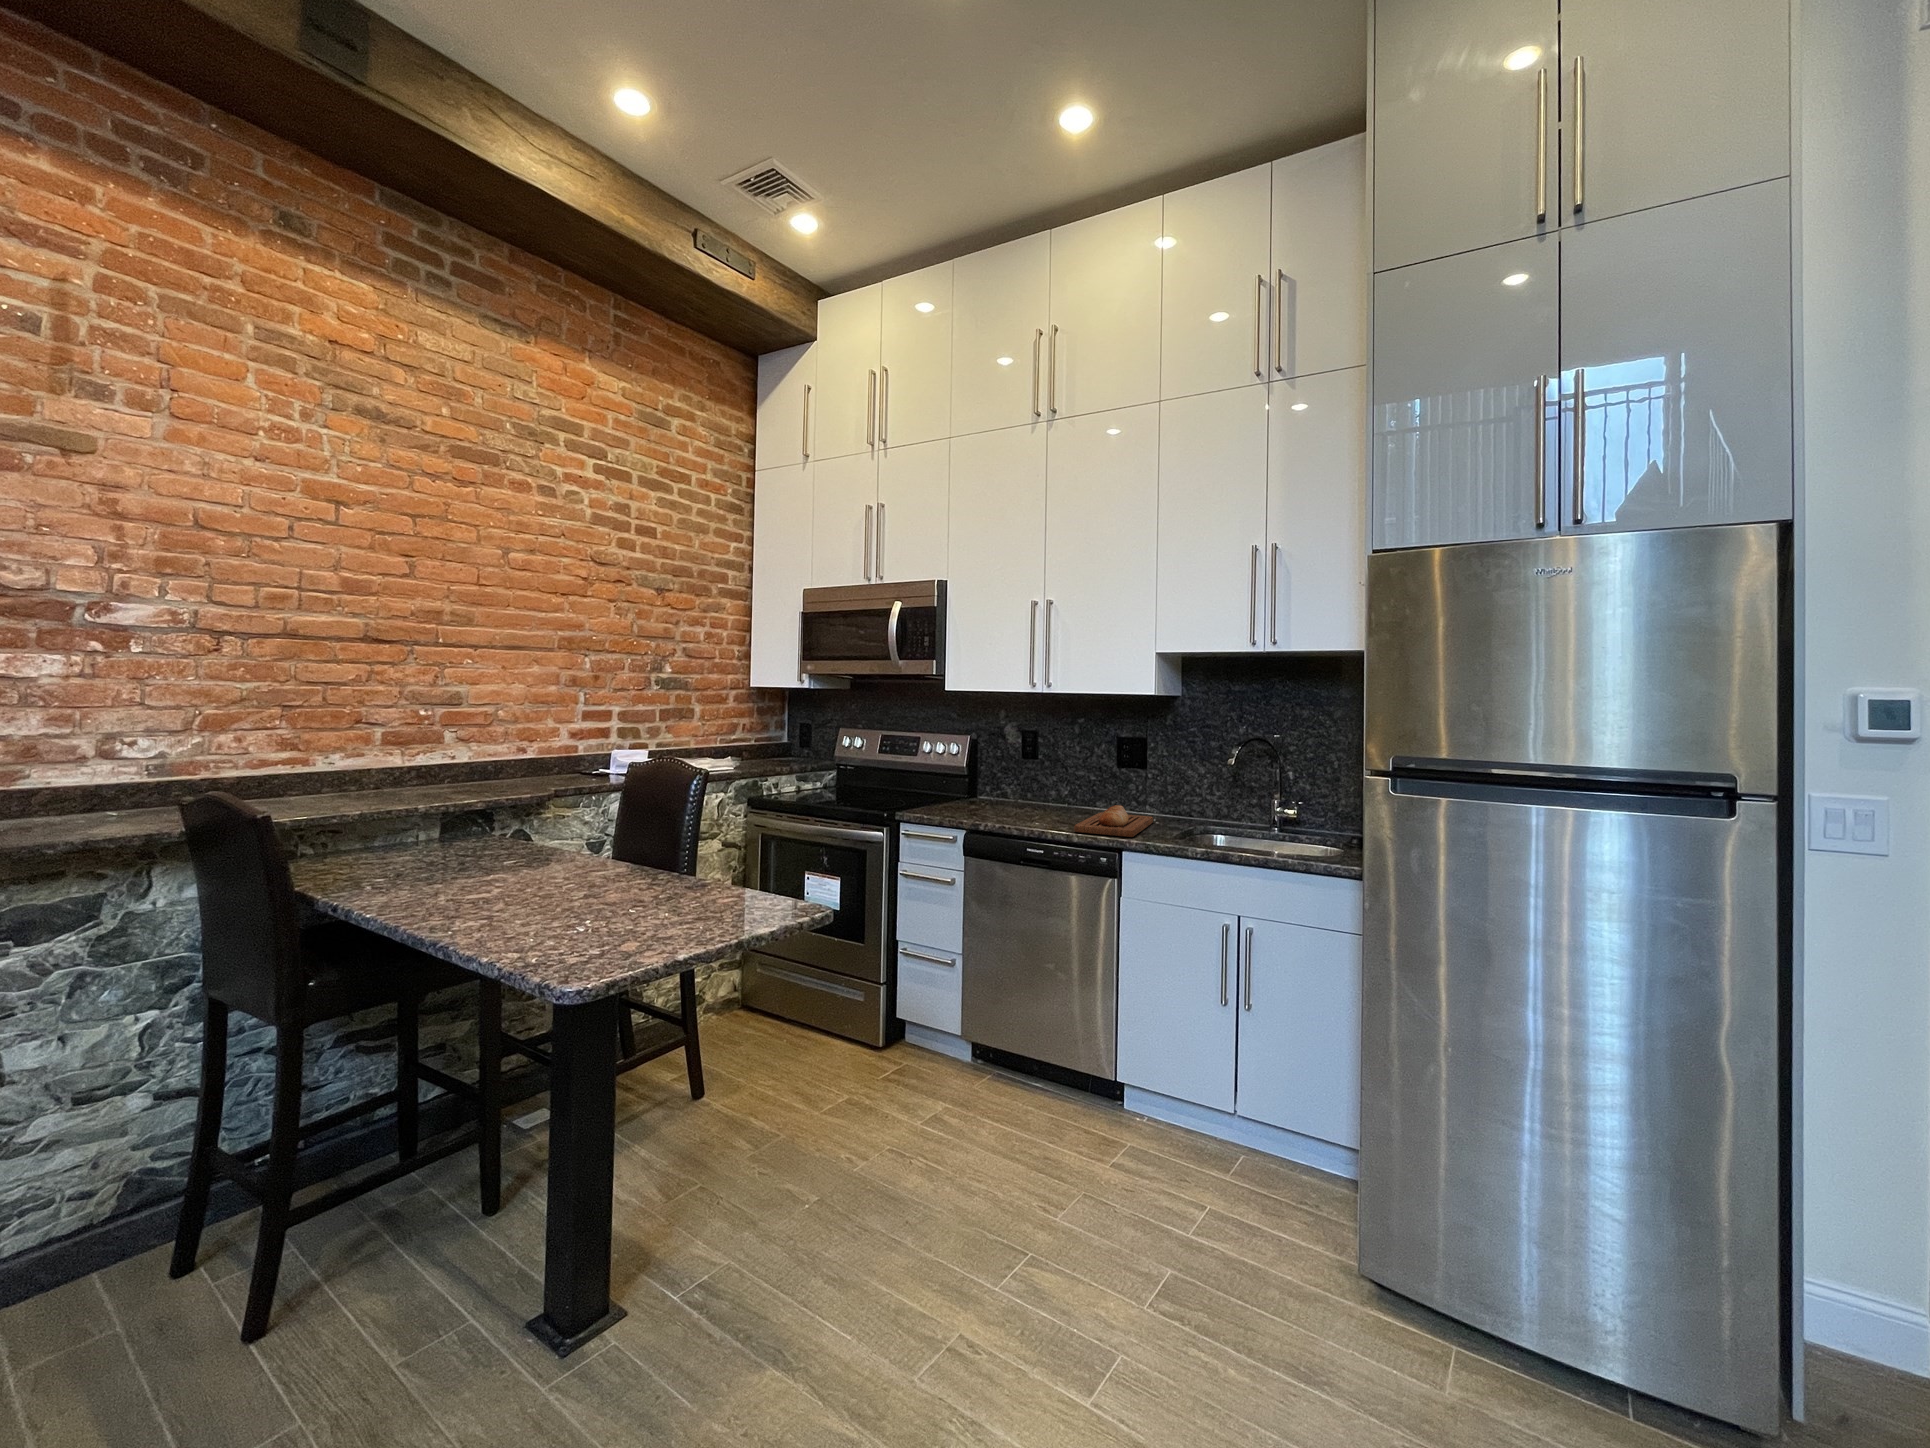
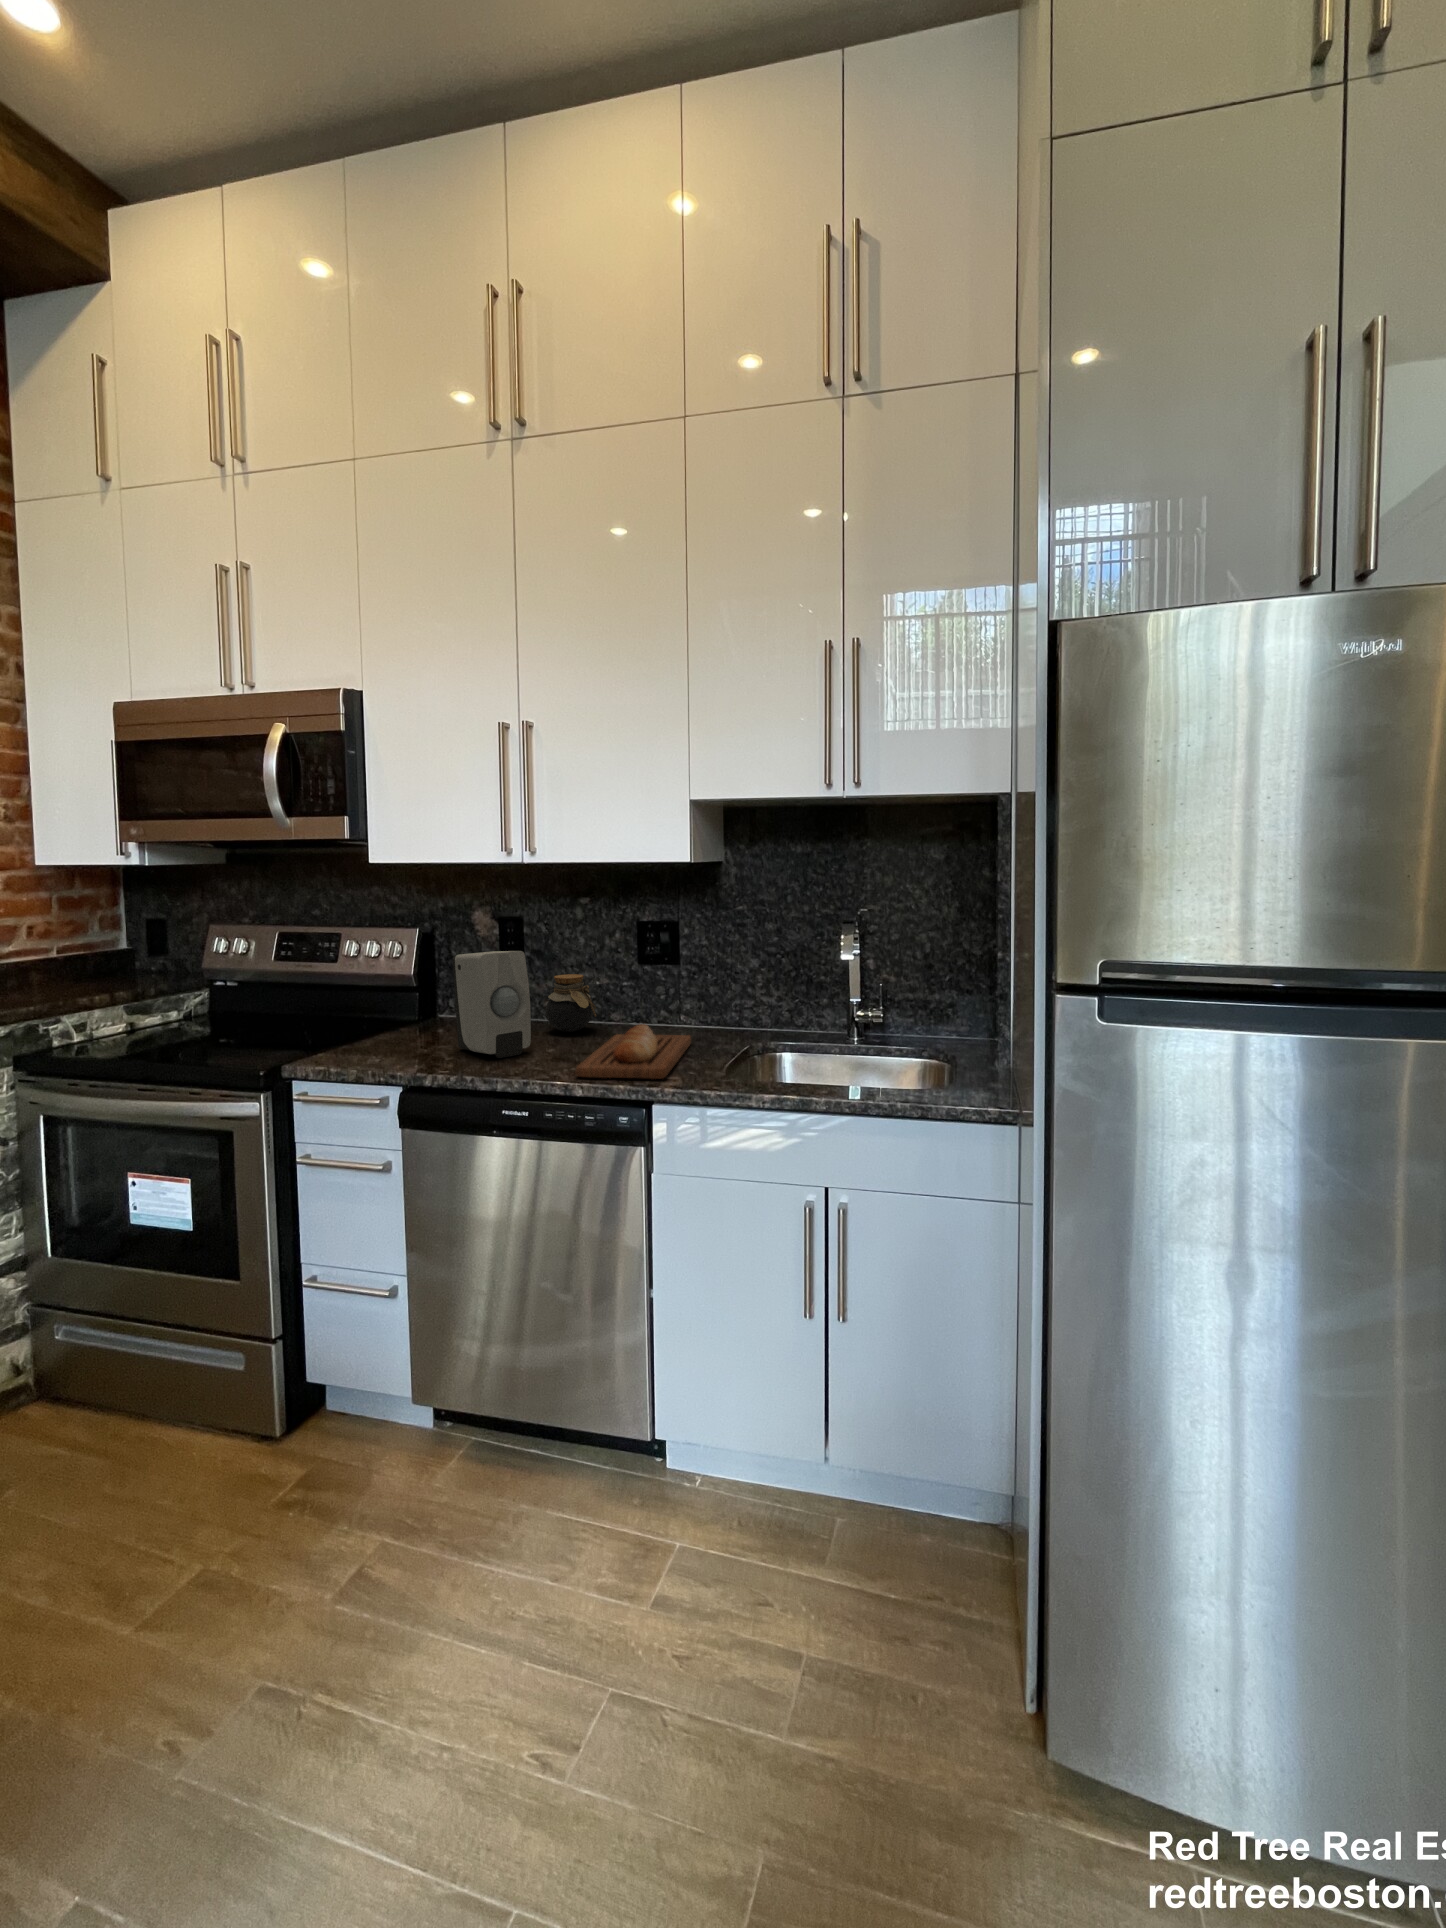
soap dispenser: none [996,750,1044,819] -> present [453,951,531,1058]
jar: none [1052,771,1087,810] -> present [546,974,596,1032]

